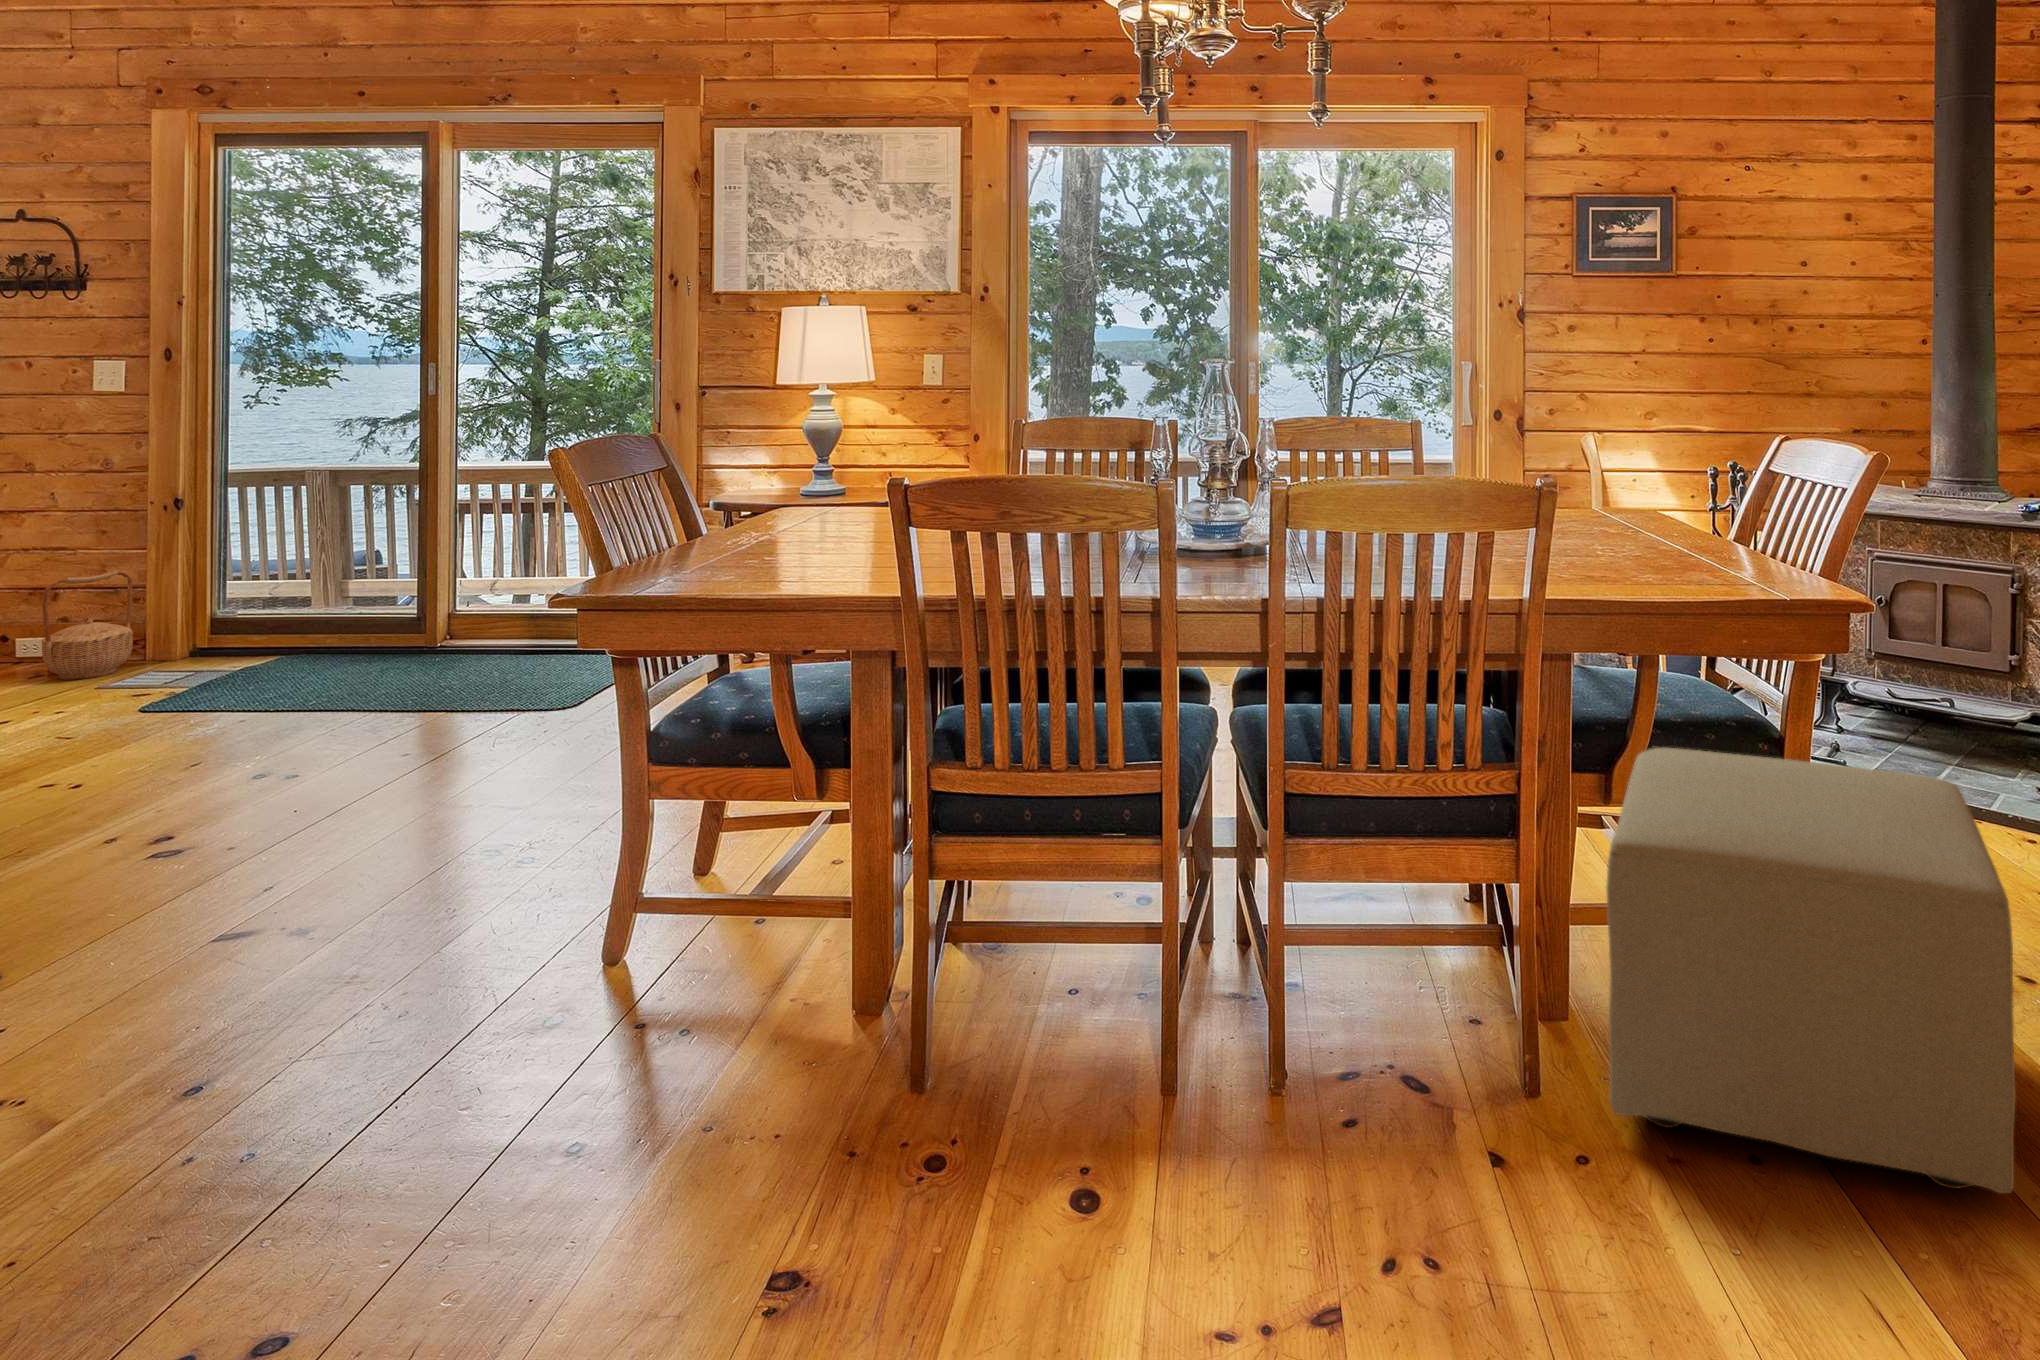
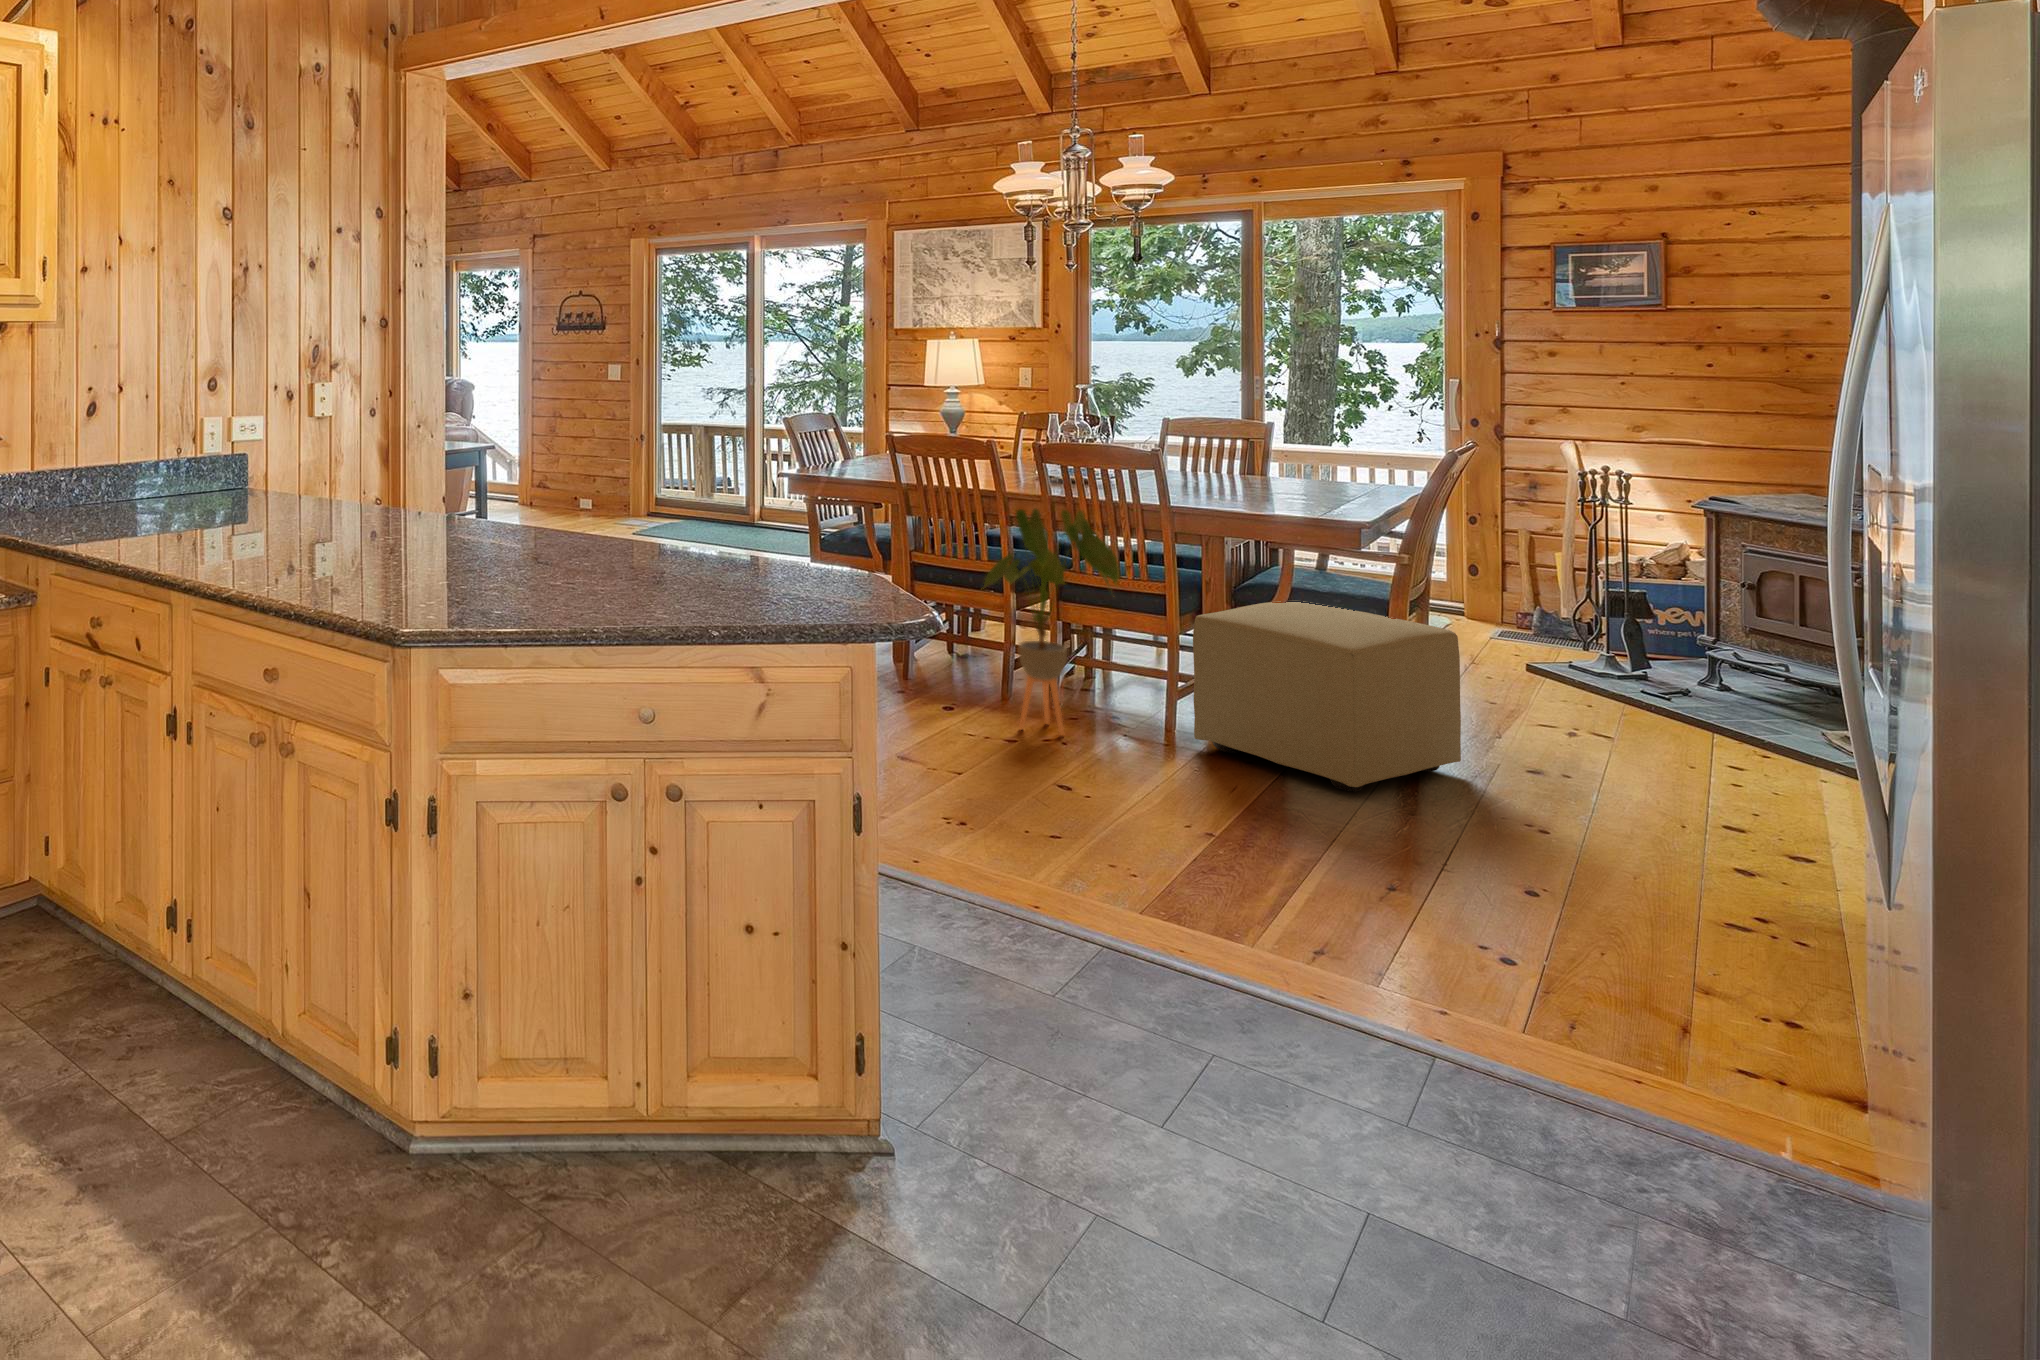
basket: present [42,571,133,680] -> none [590,470,625,521]
house plant: none [1213,632,1548,1217] -> present [984,509,1120,735]

